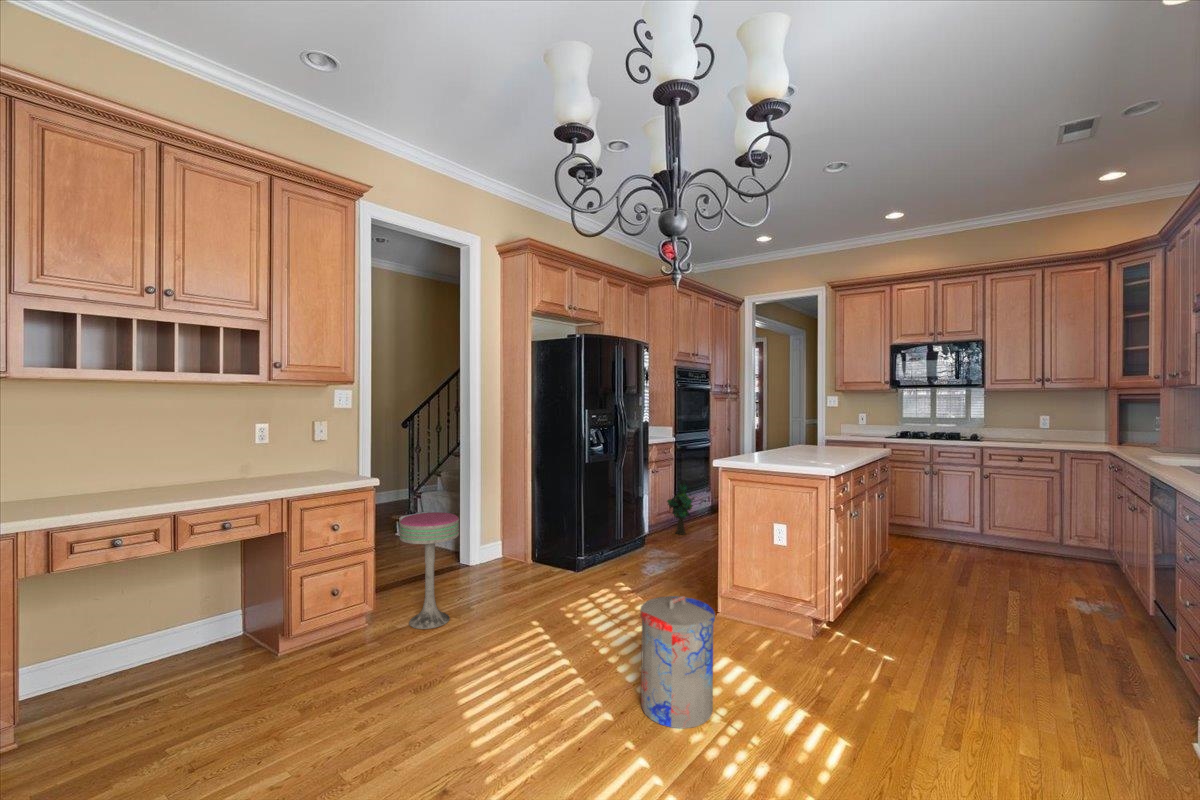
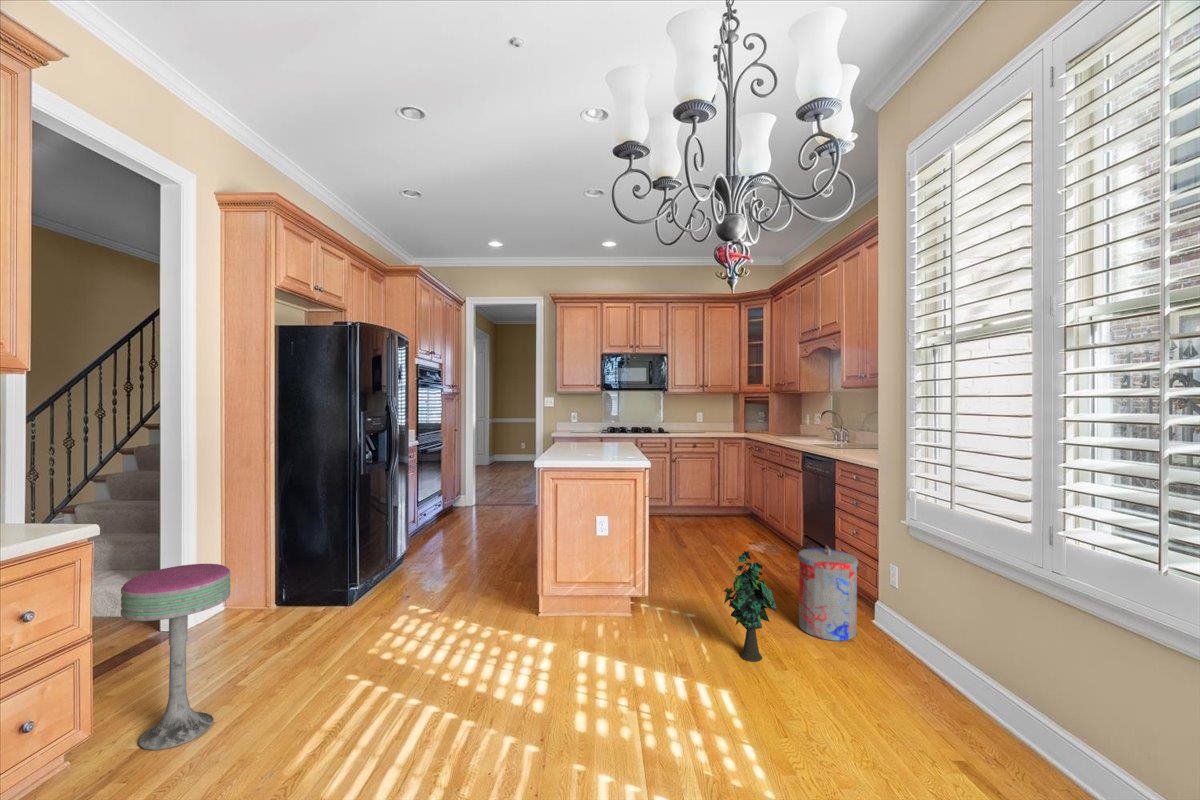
decorative plant: present [667,480,694,535] -> present [724,551,777,662]
trash can: present [640,596,715,729] -> present [798,546,858,641]

